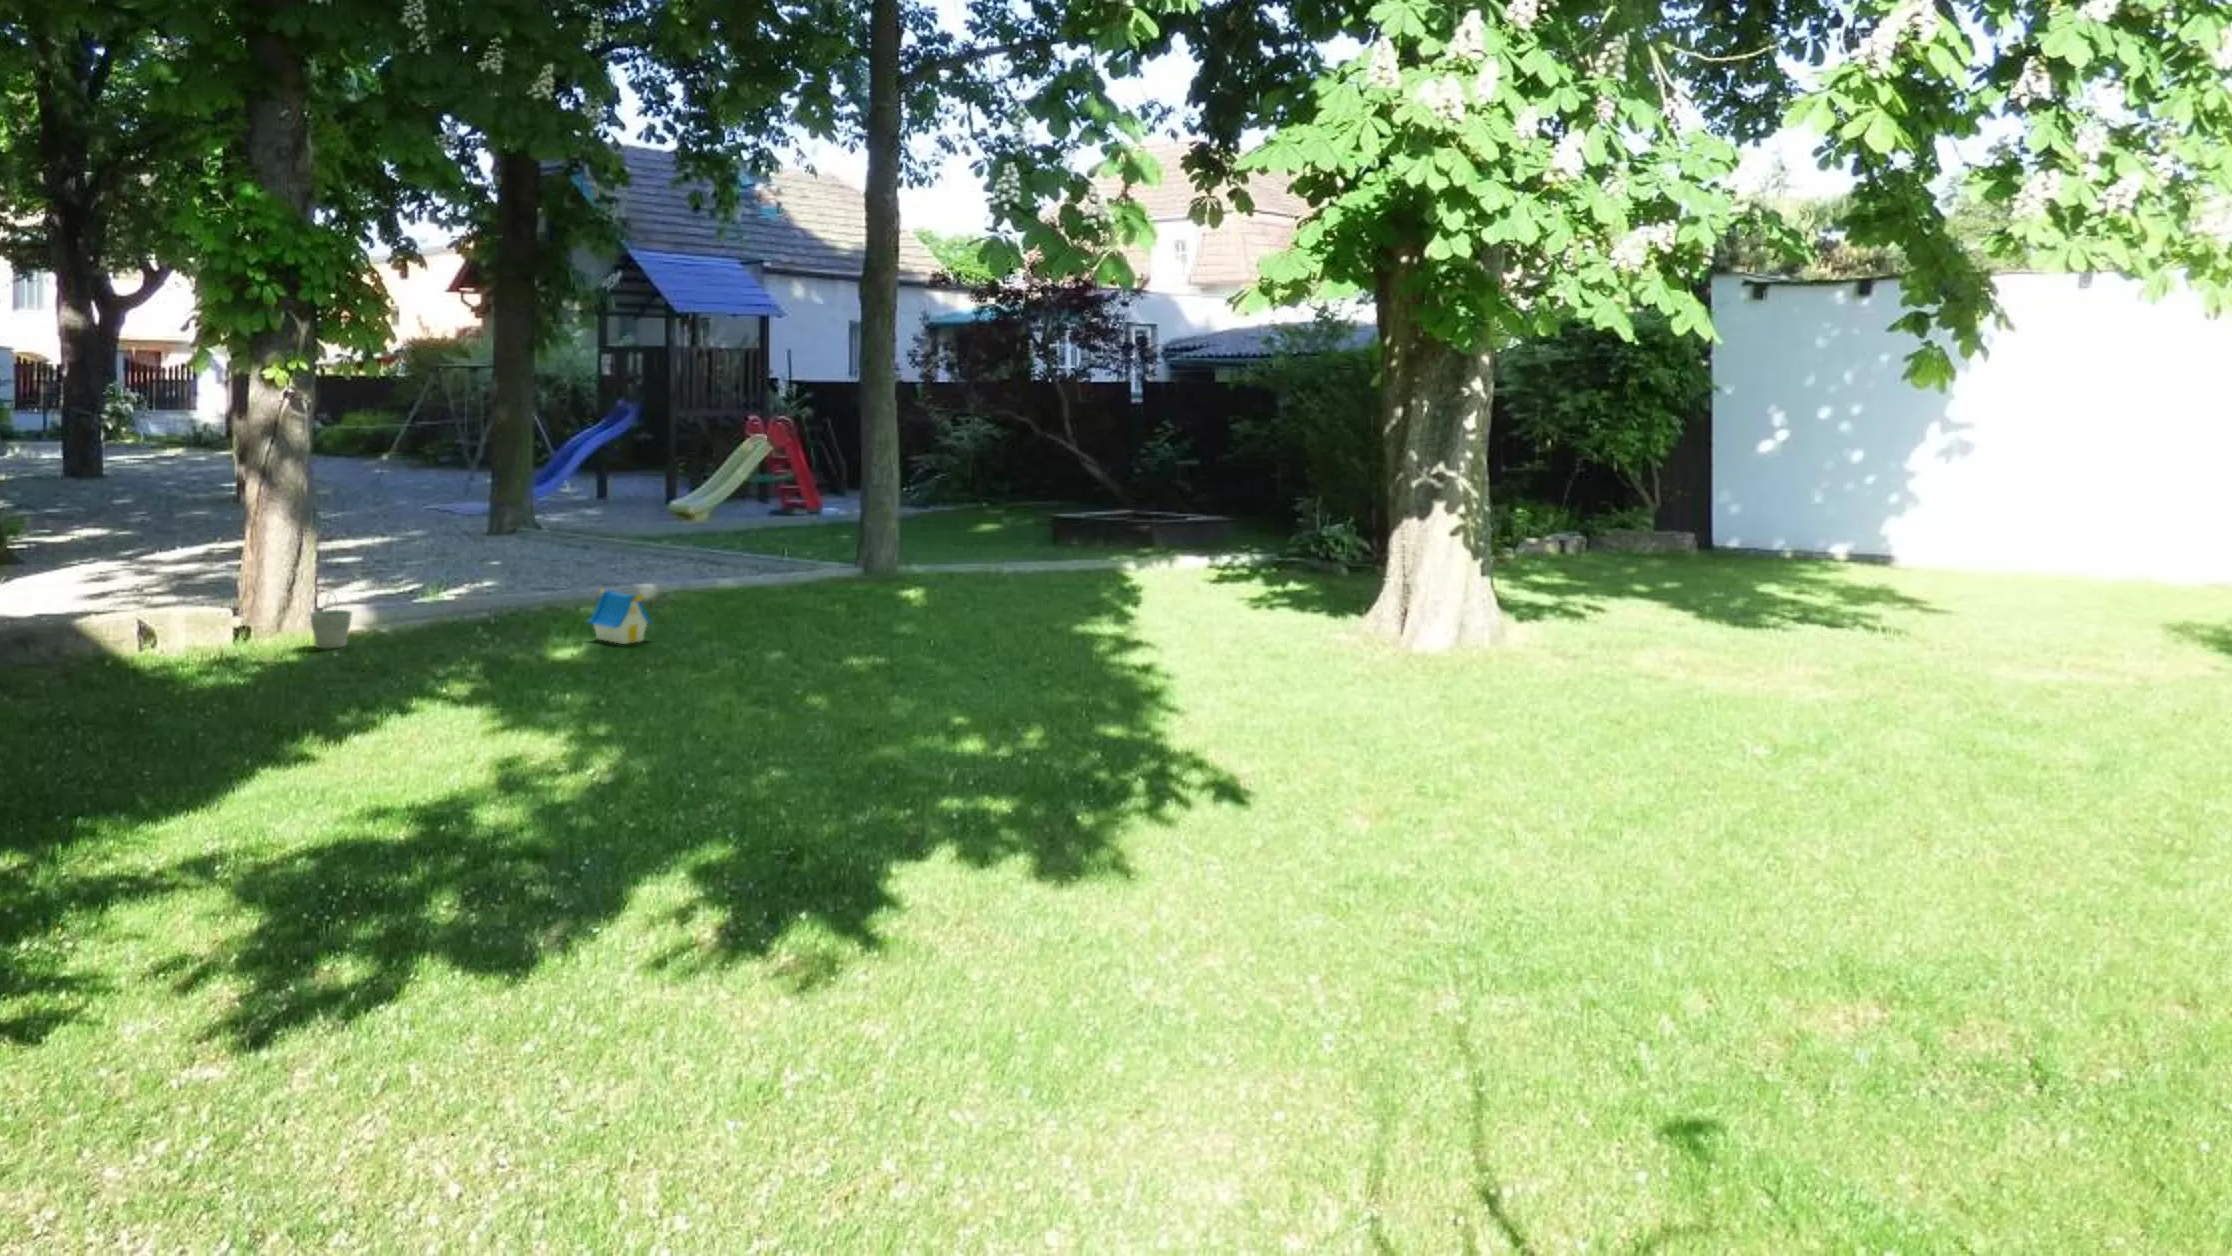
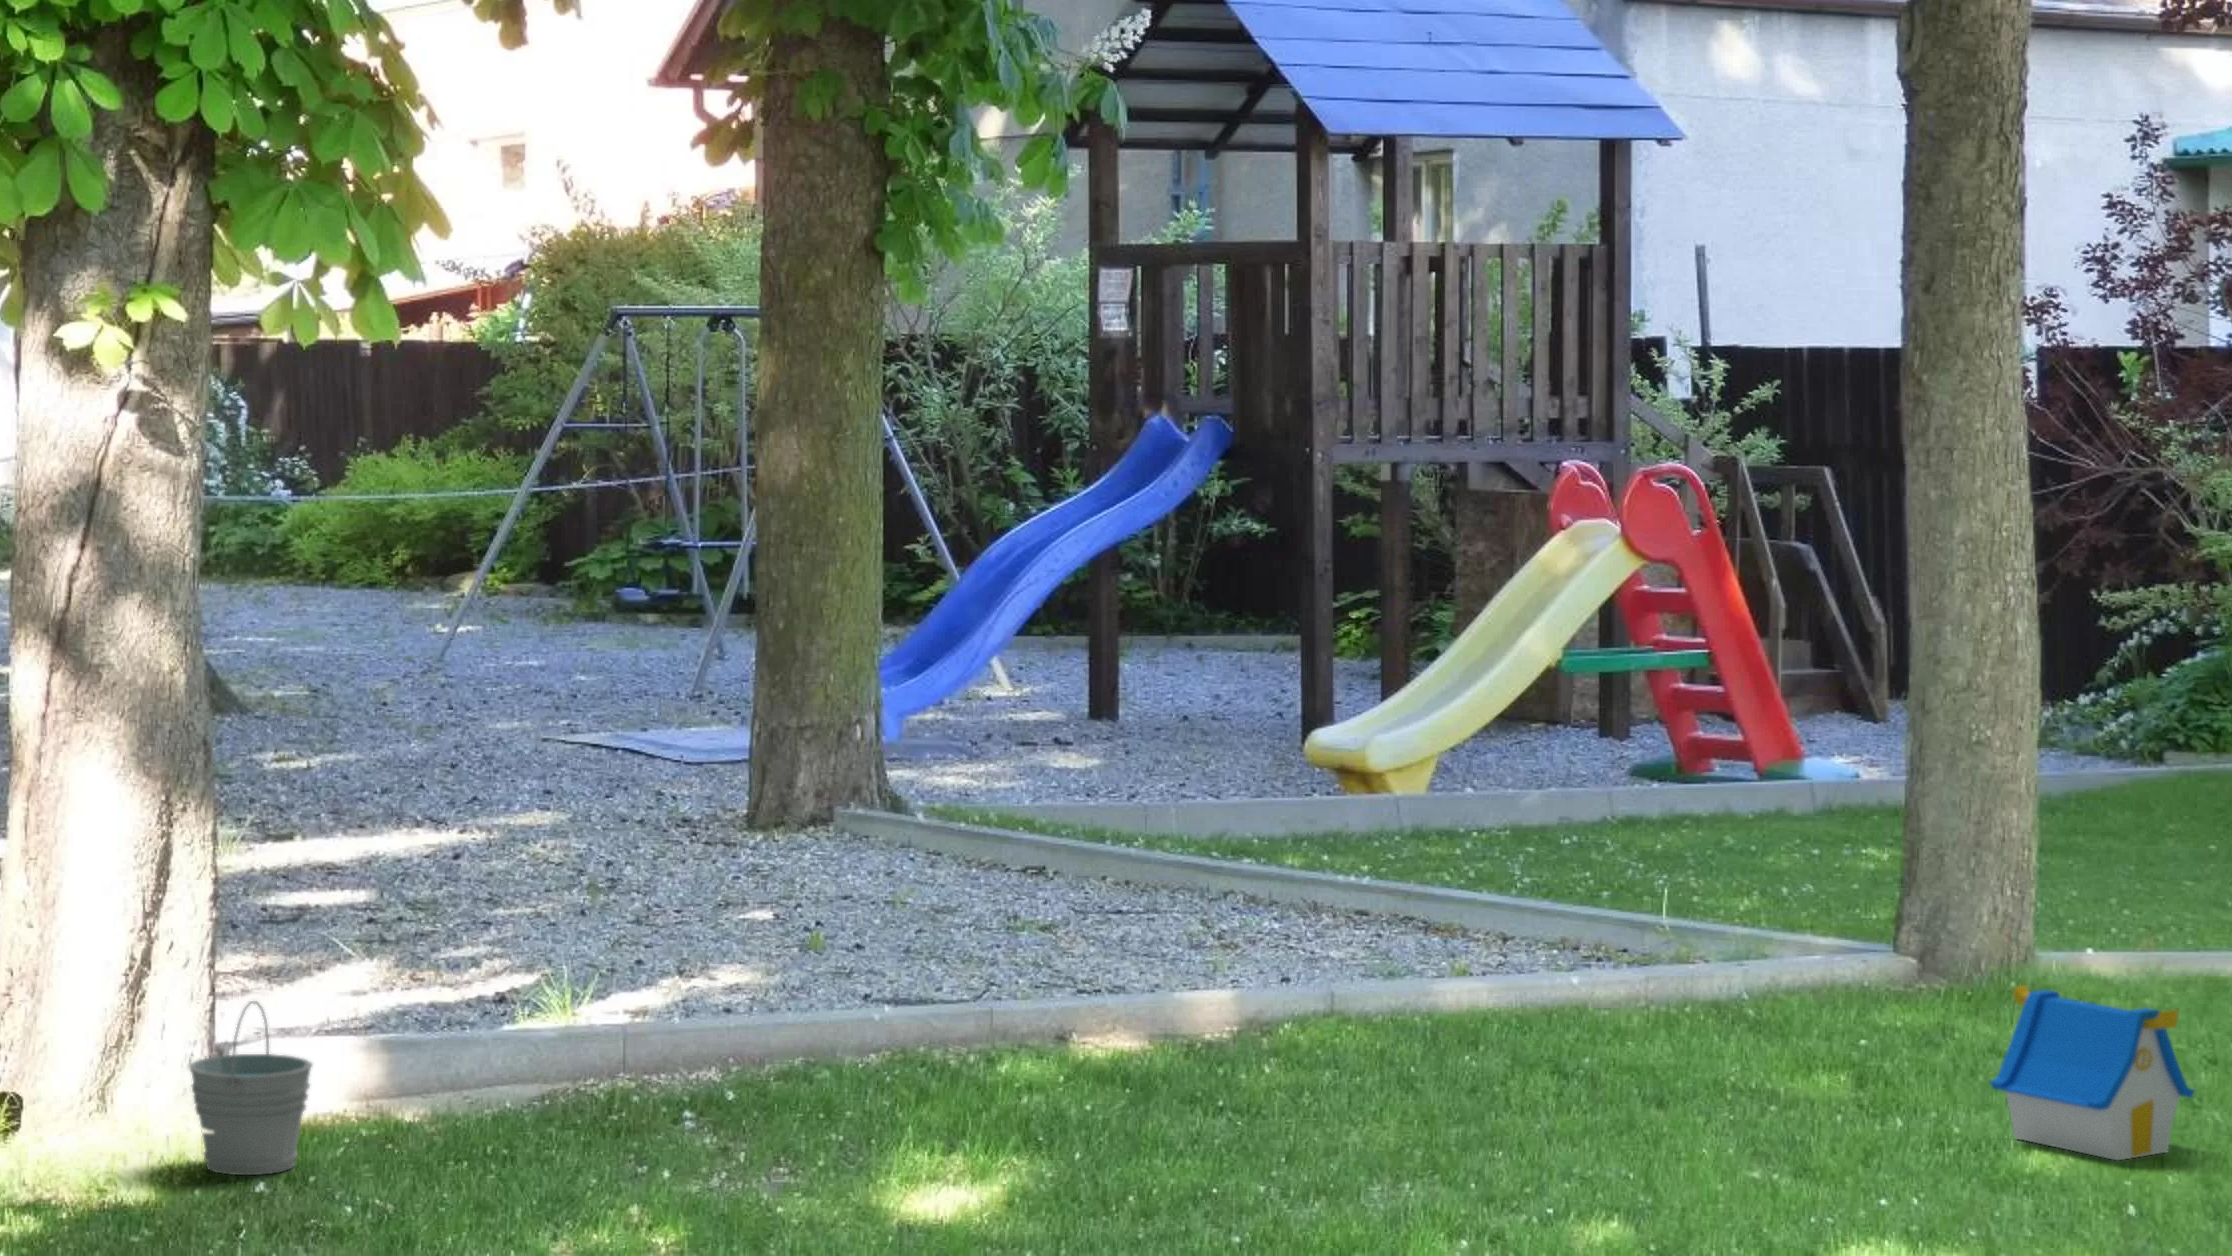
toy house: present [589,590,653,644] -> present [1991,985,2194,1160]

